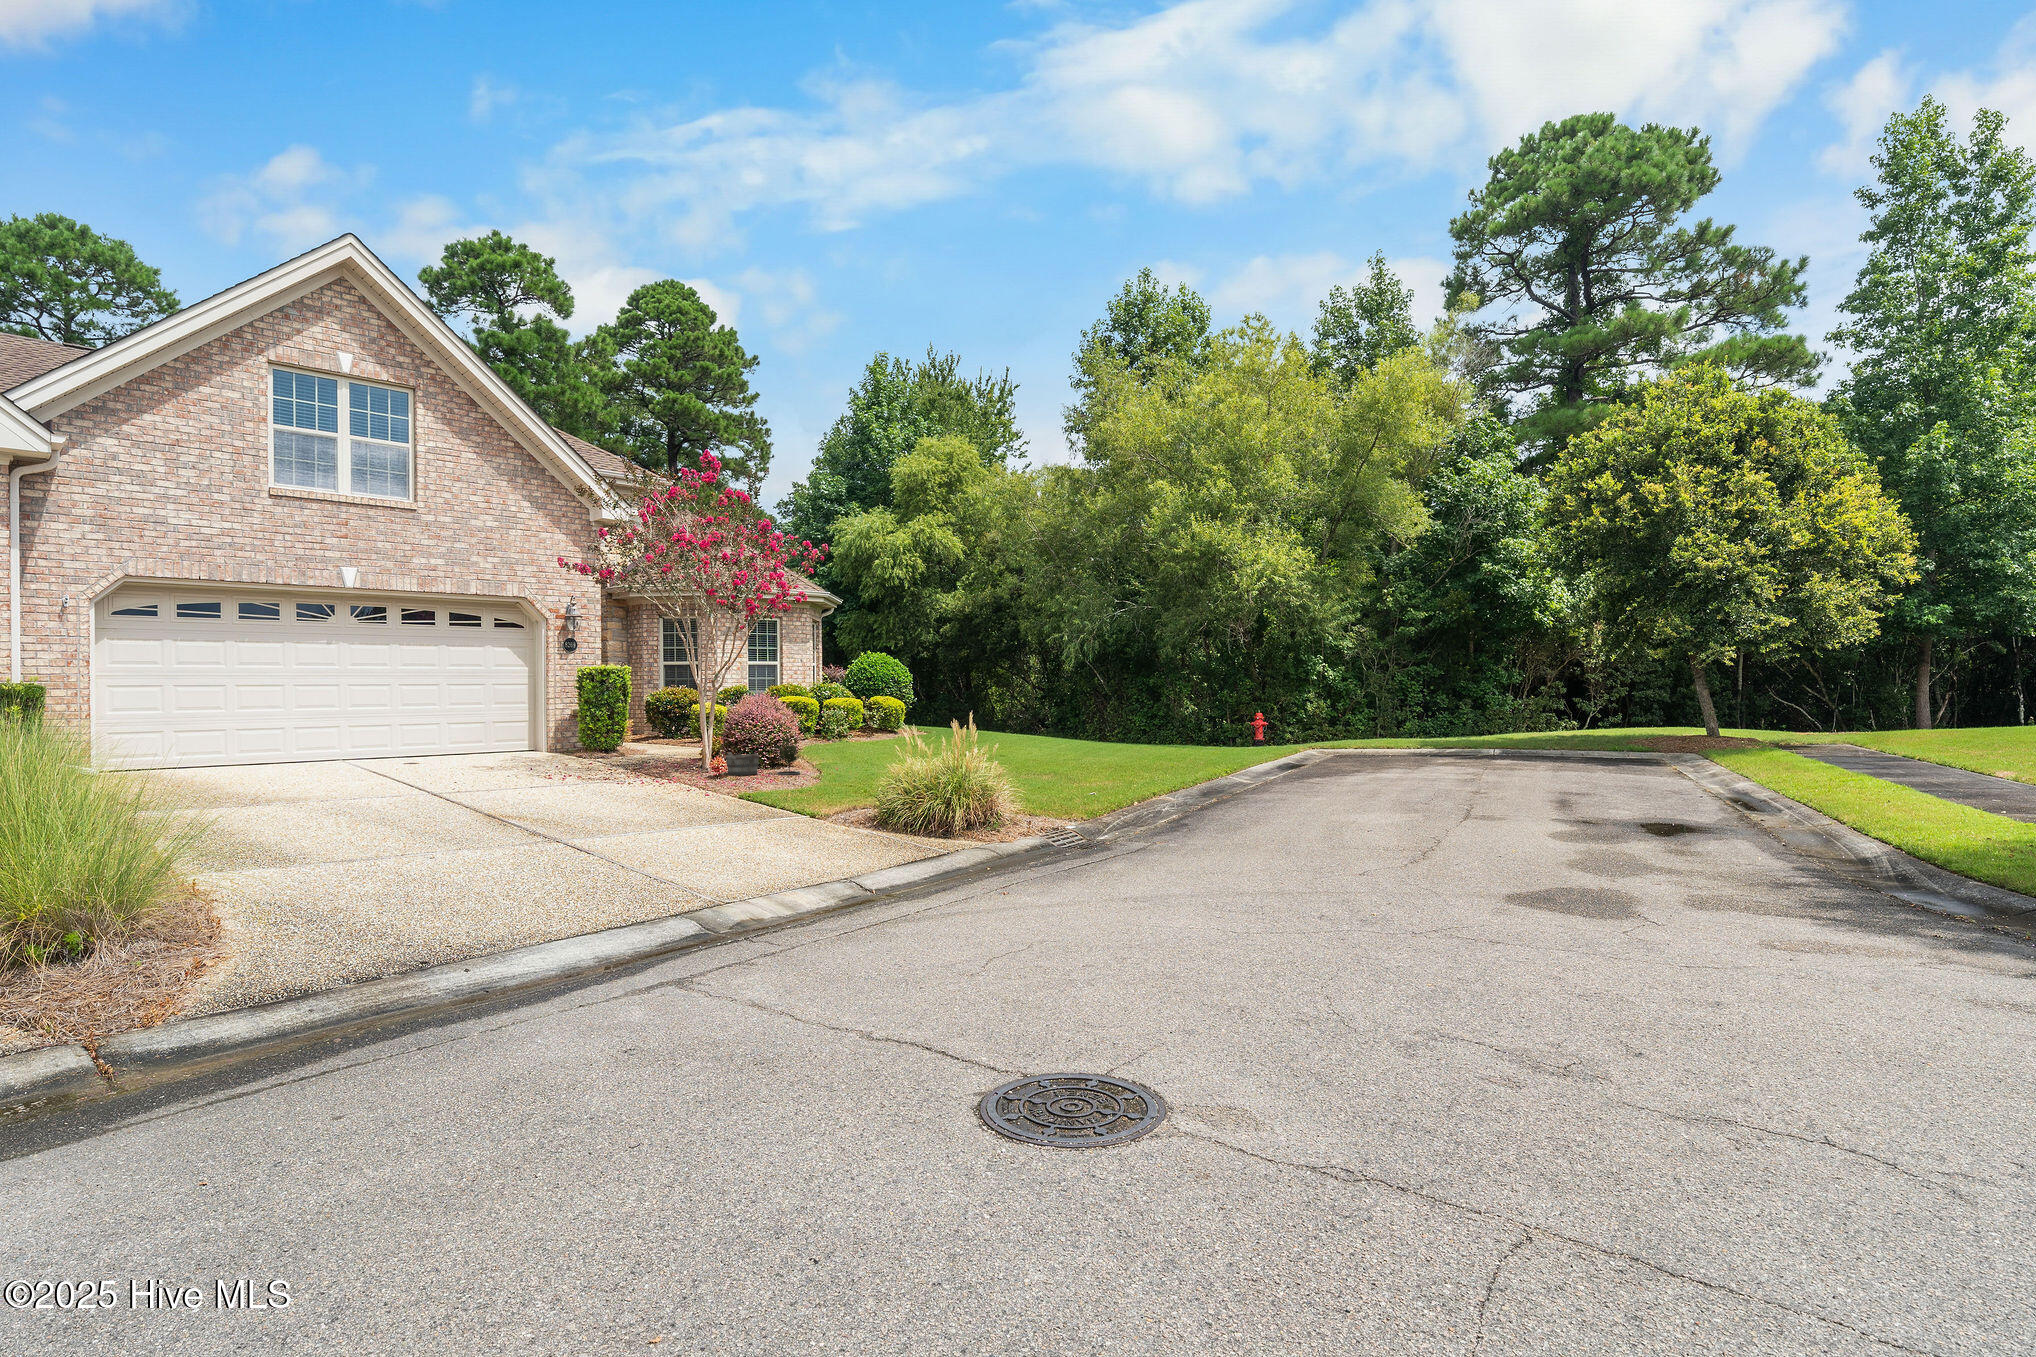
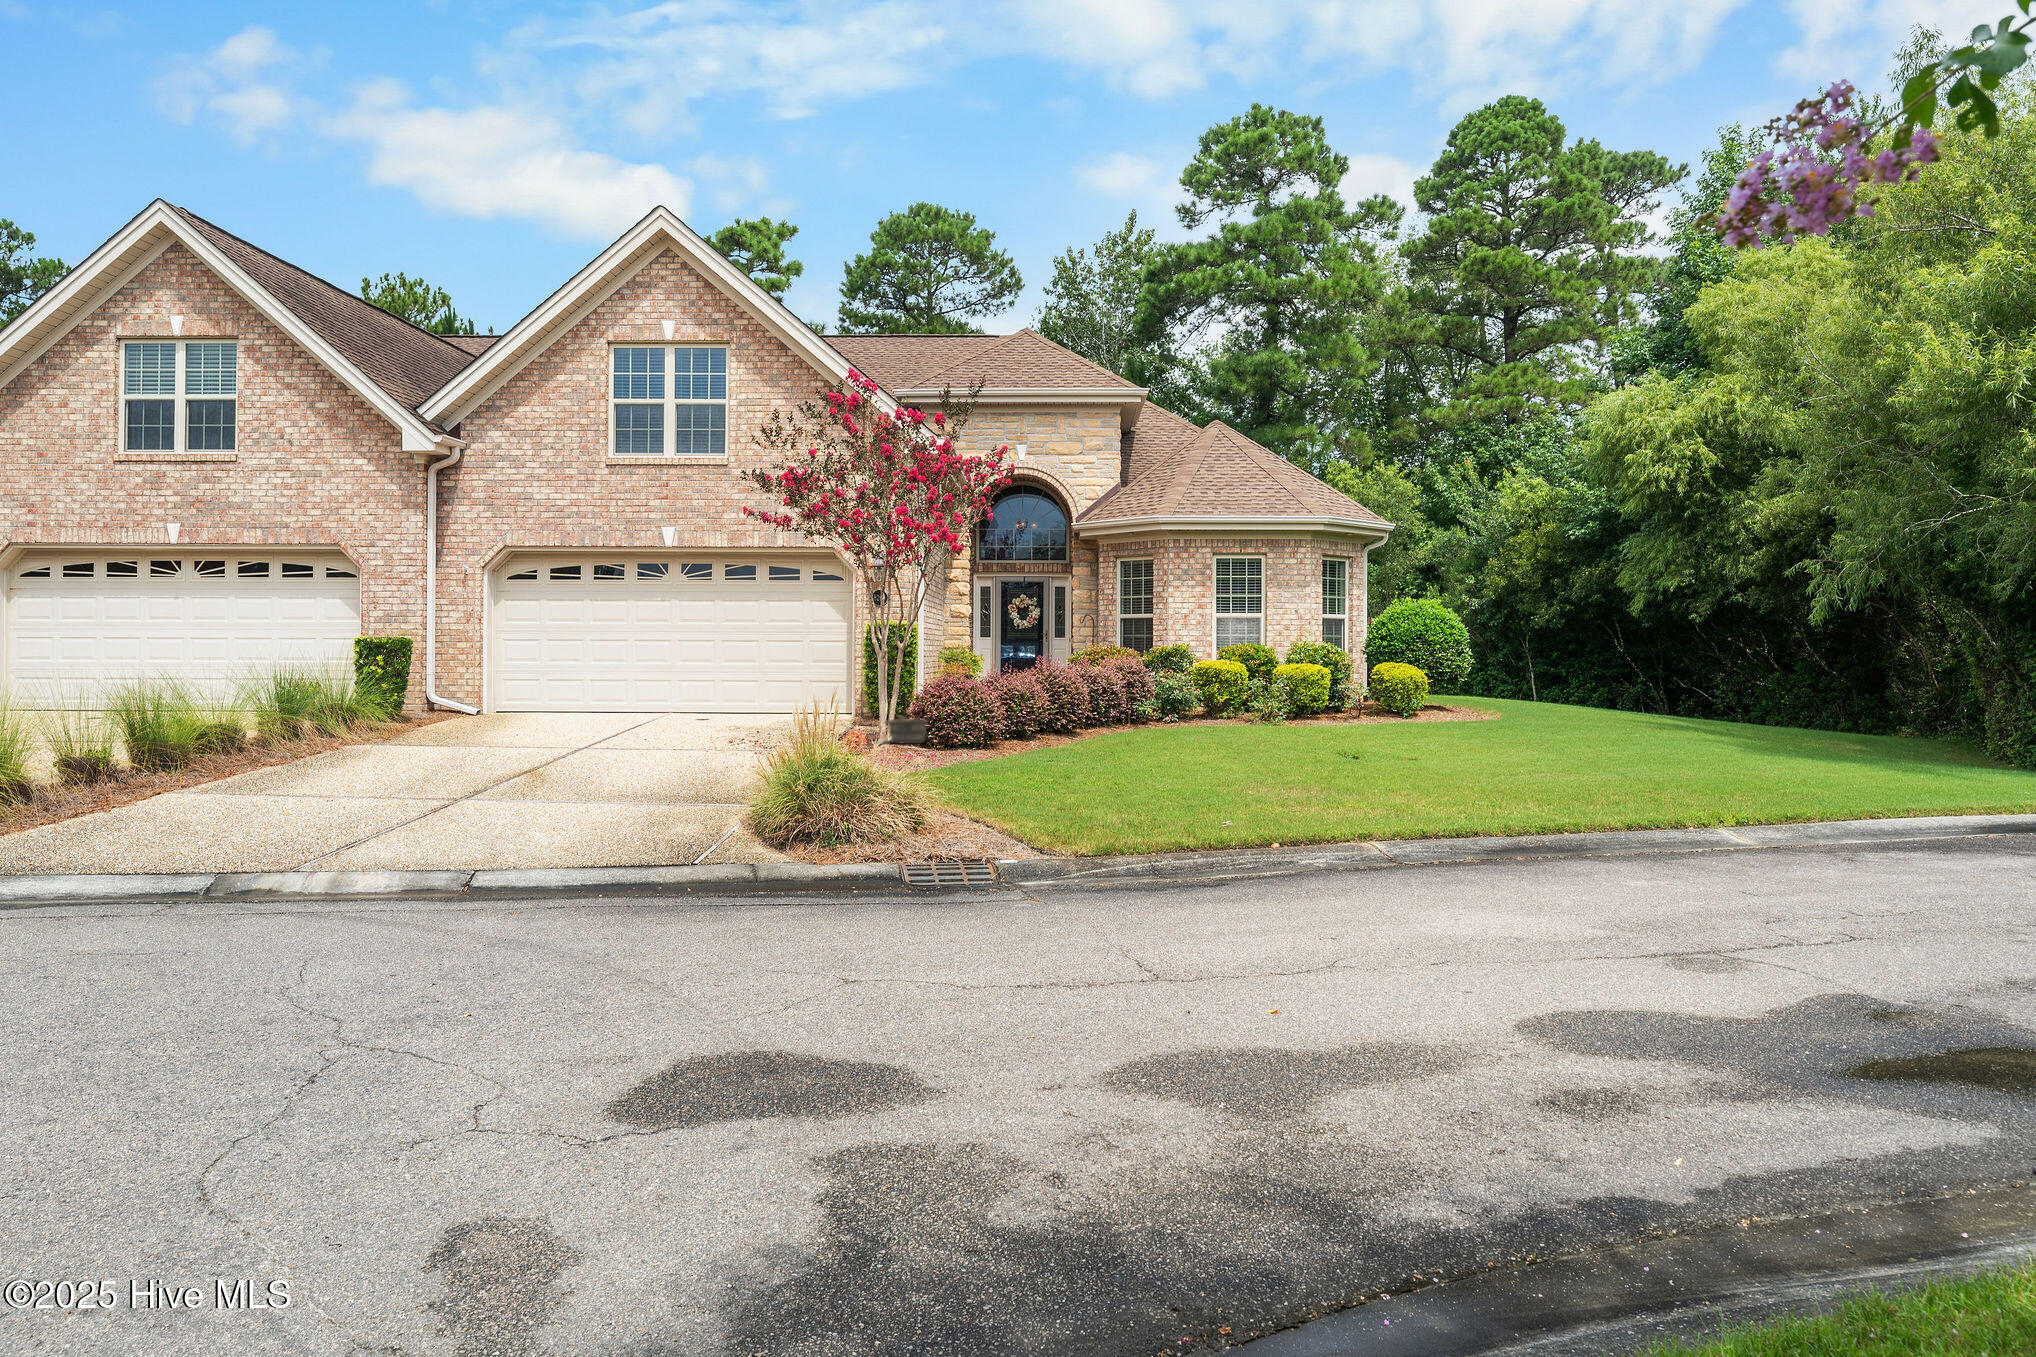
potted tree: present [777,737,800,775] -> none [937,695,968,746]

